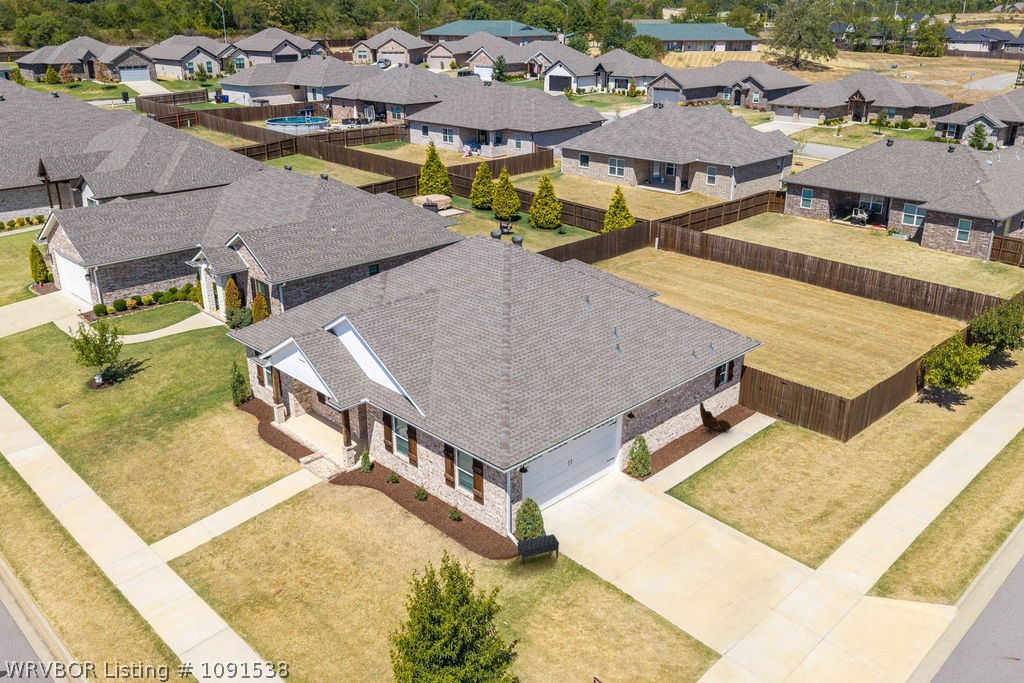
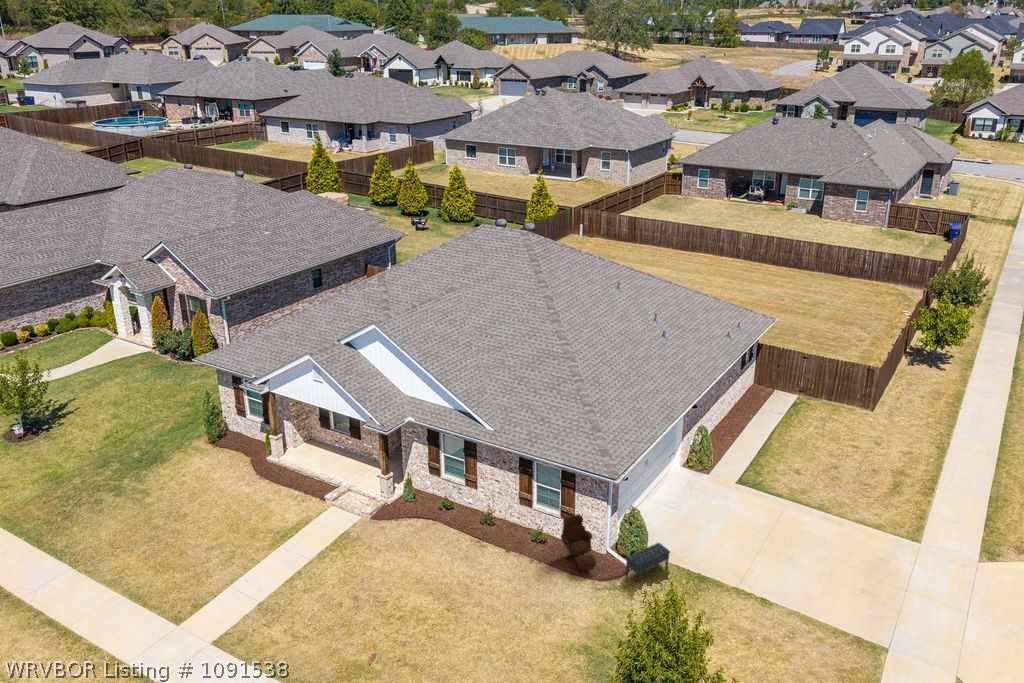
lounge chair: present [700,402,731,434] -> present [561,515,596,572]

